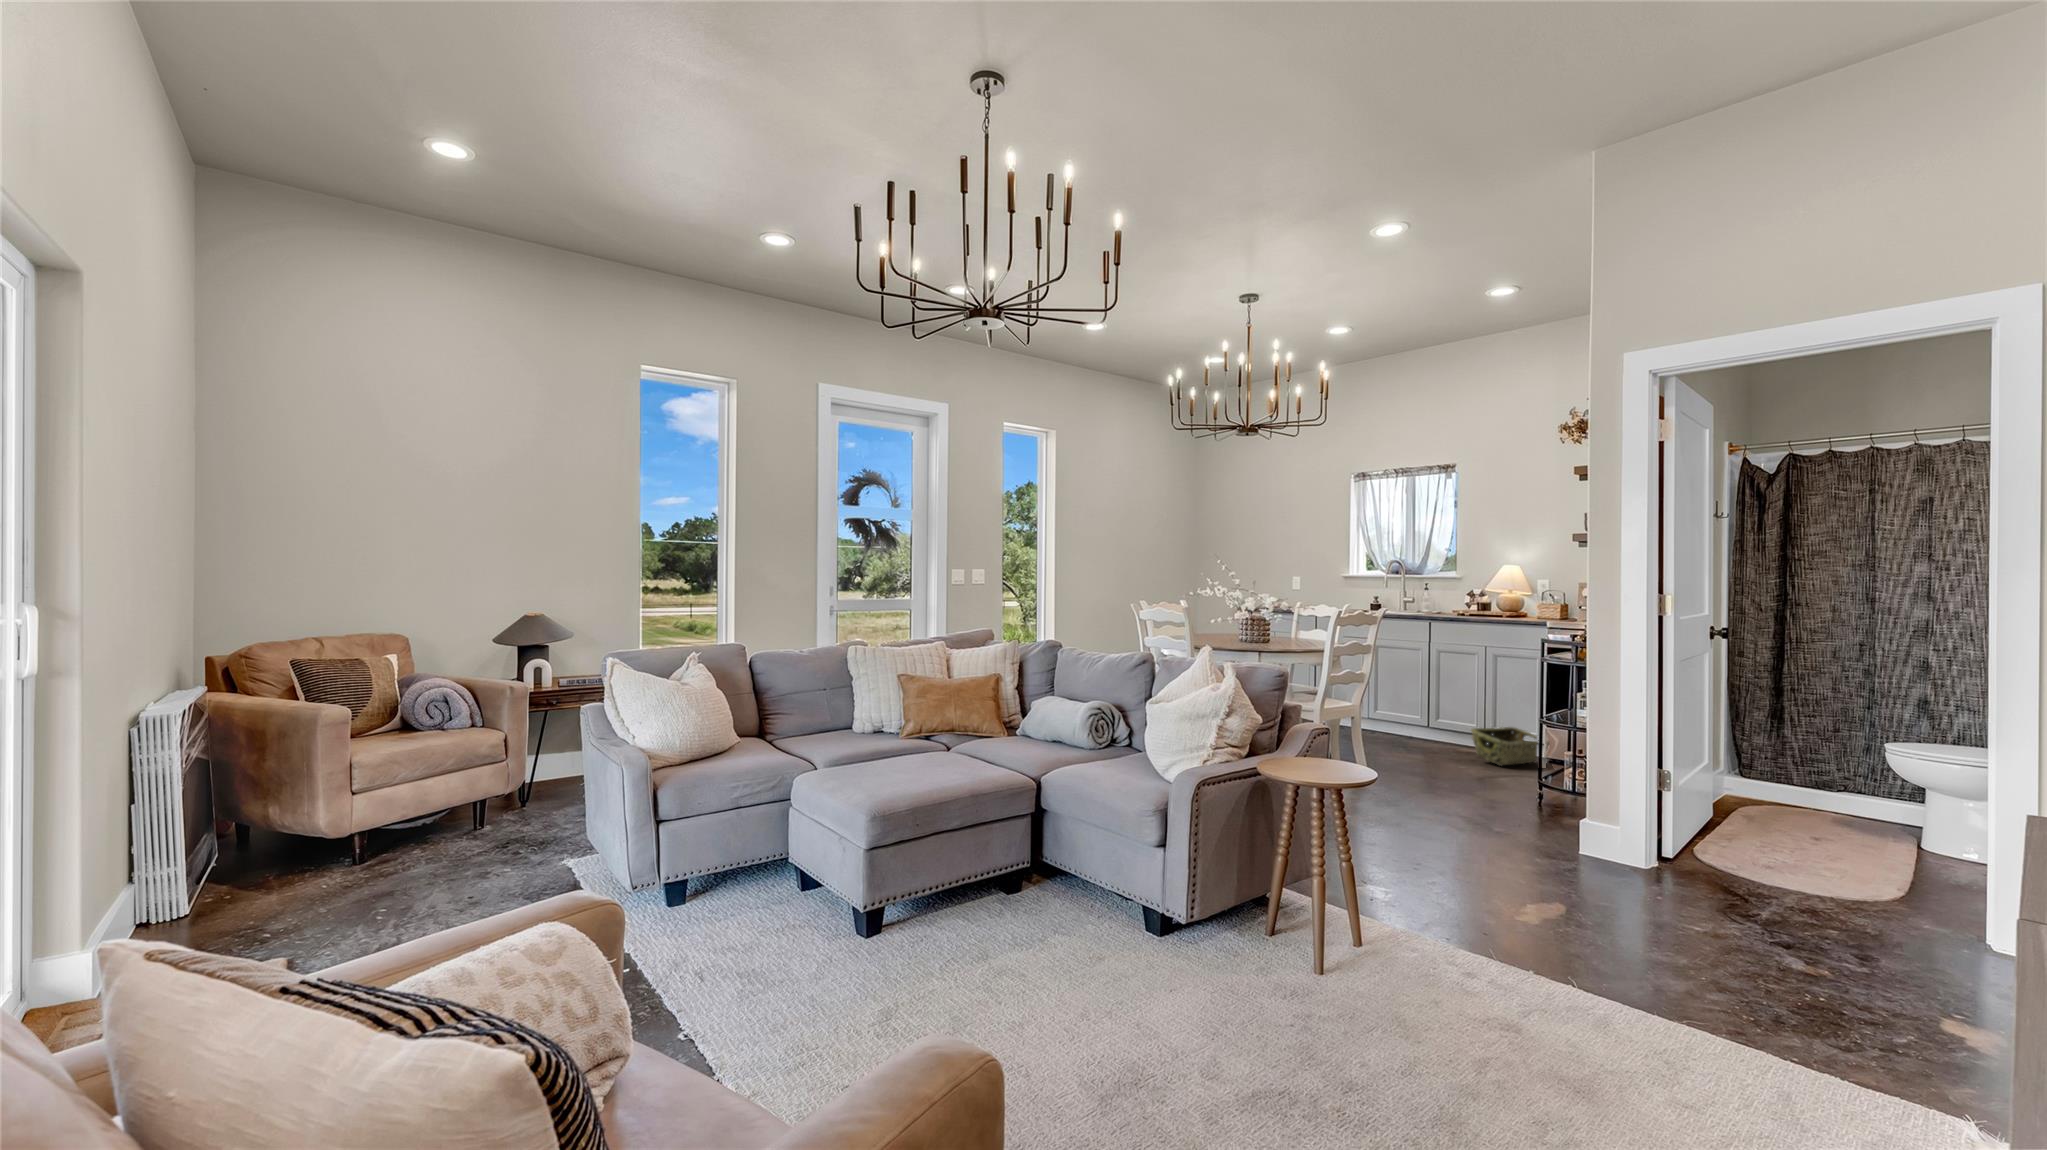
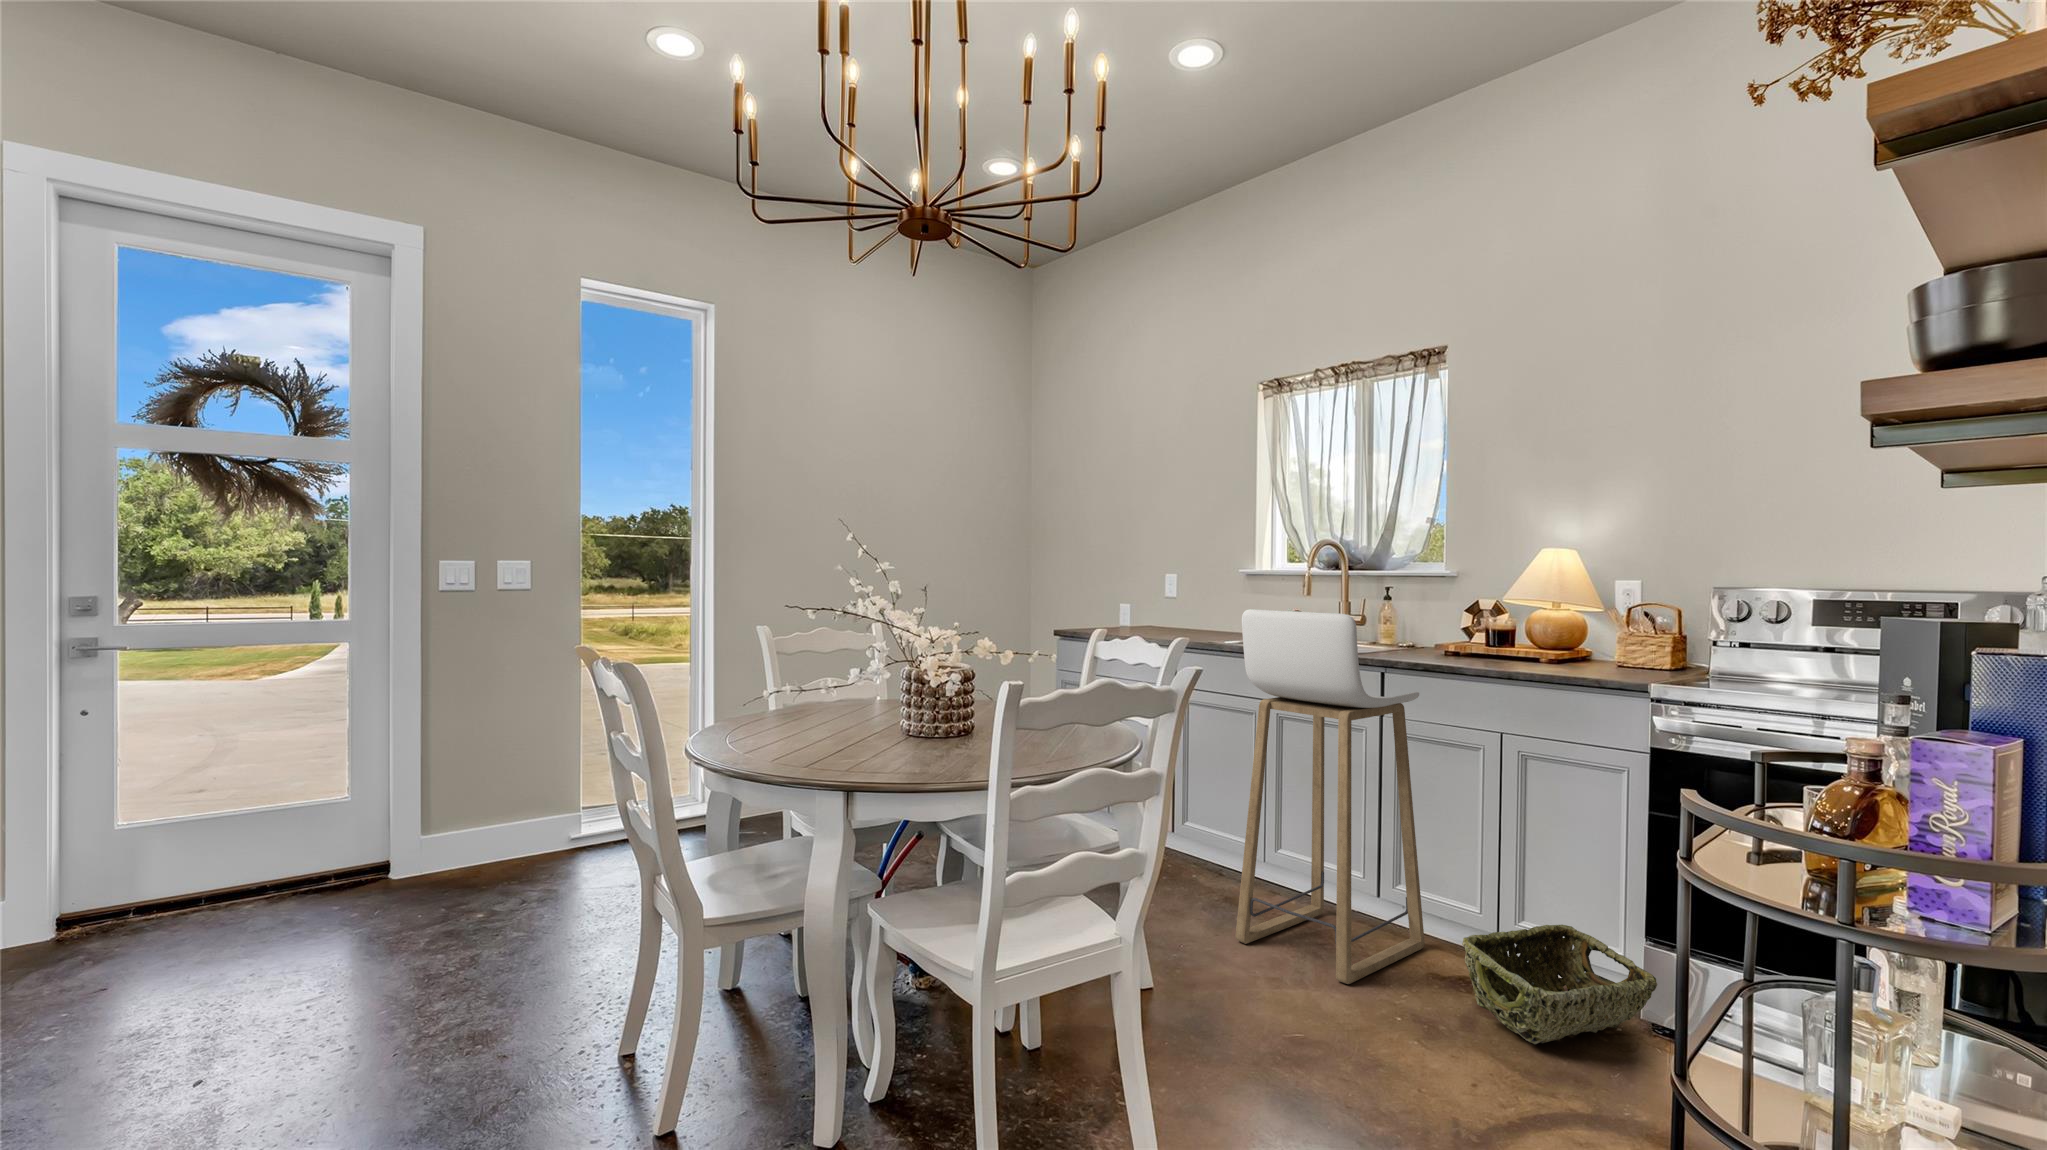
bar stool: none [1364,593,1451,755] -> present [1235,609,1425,984]

